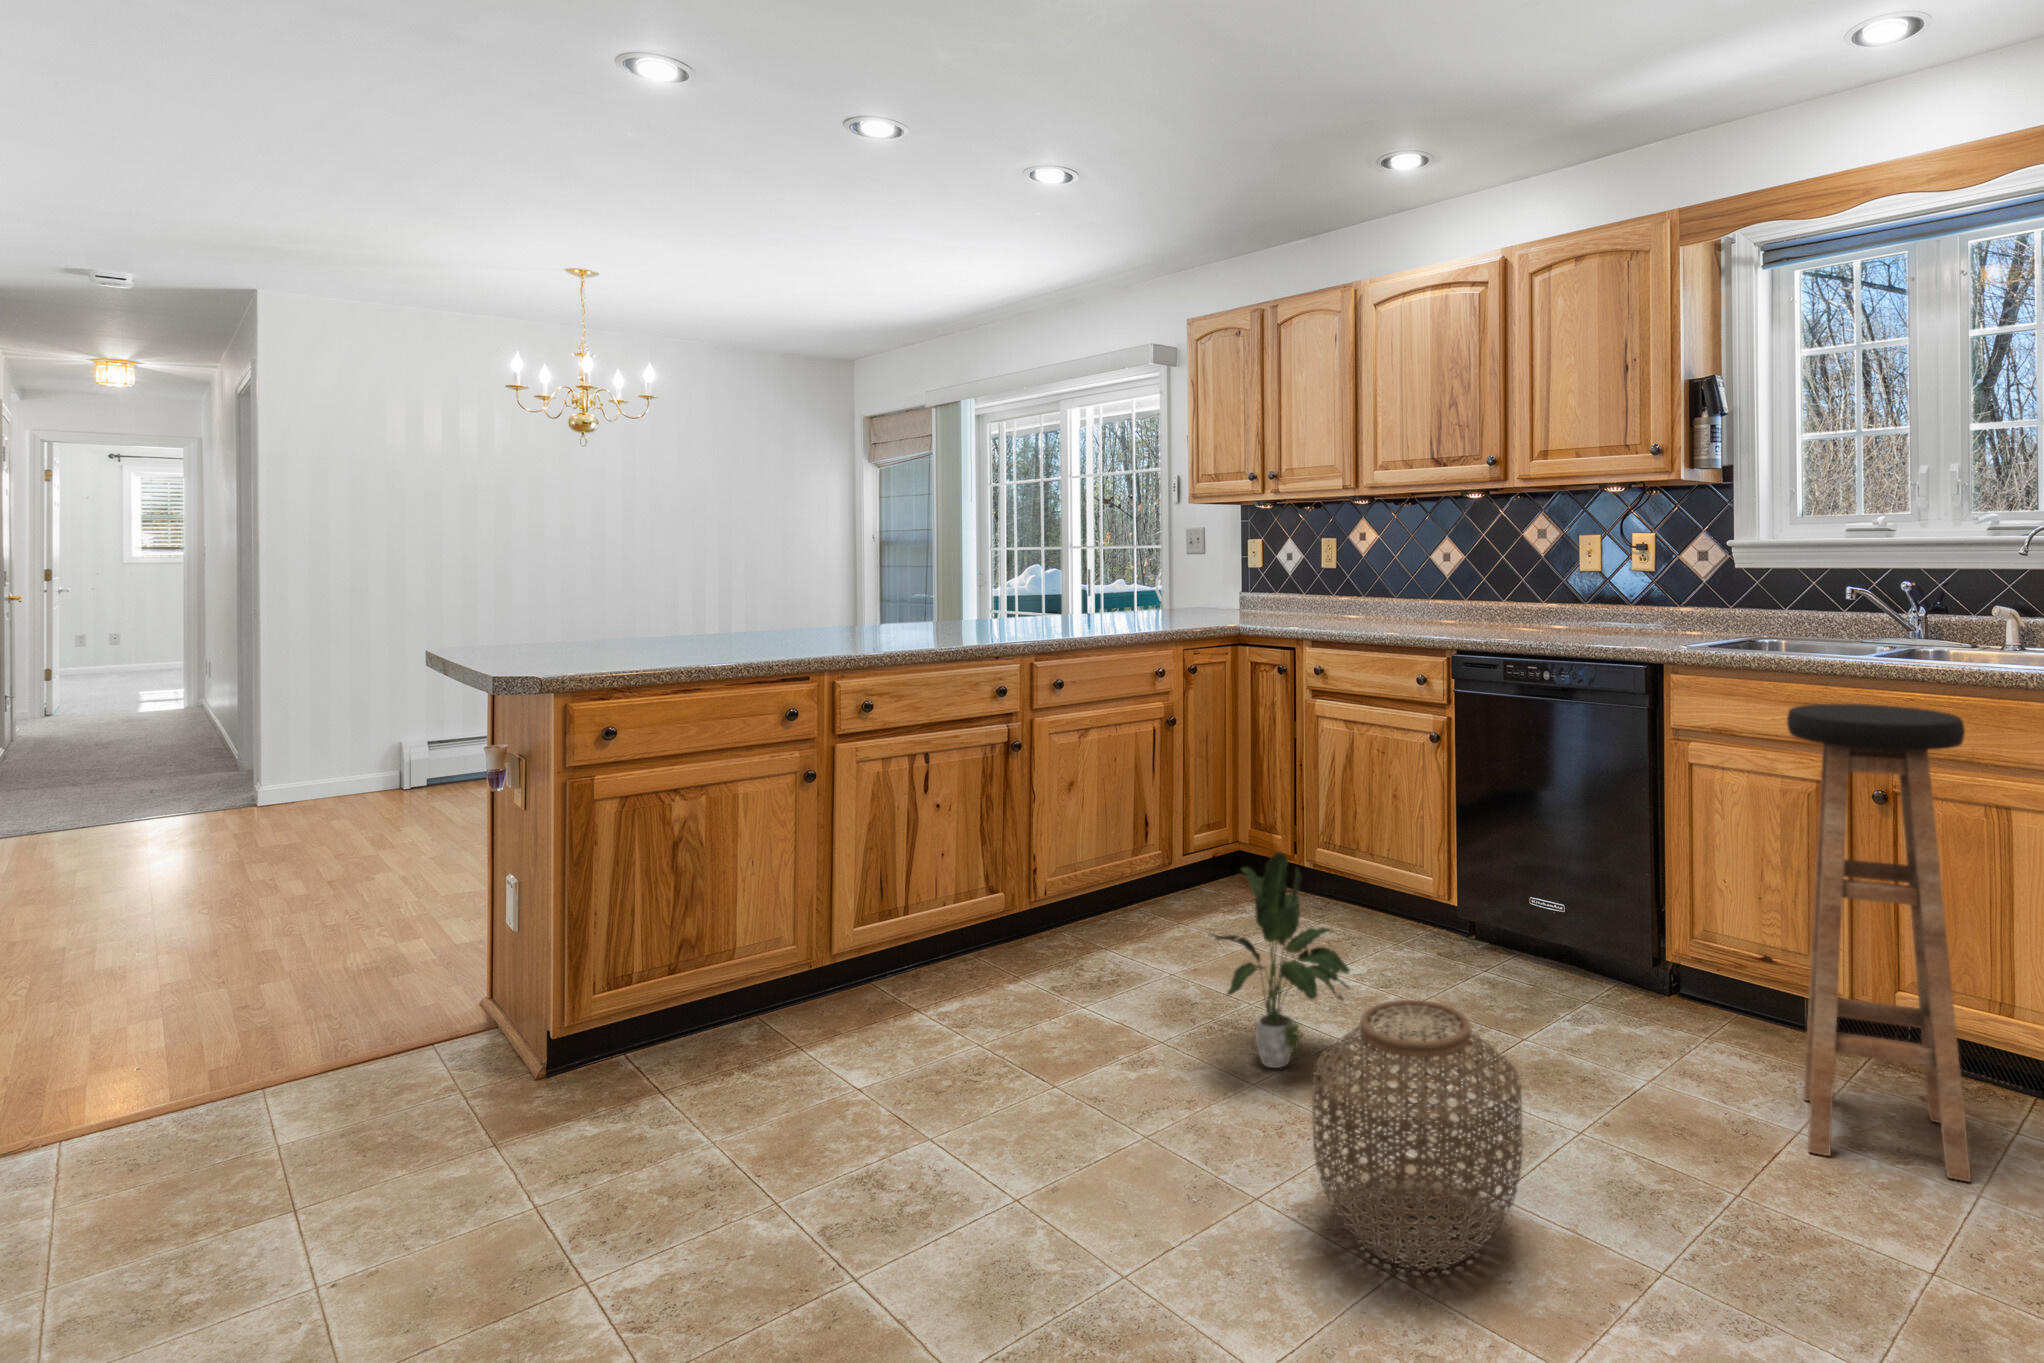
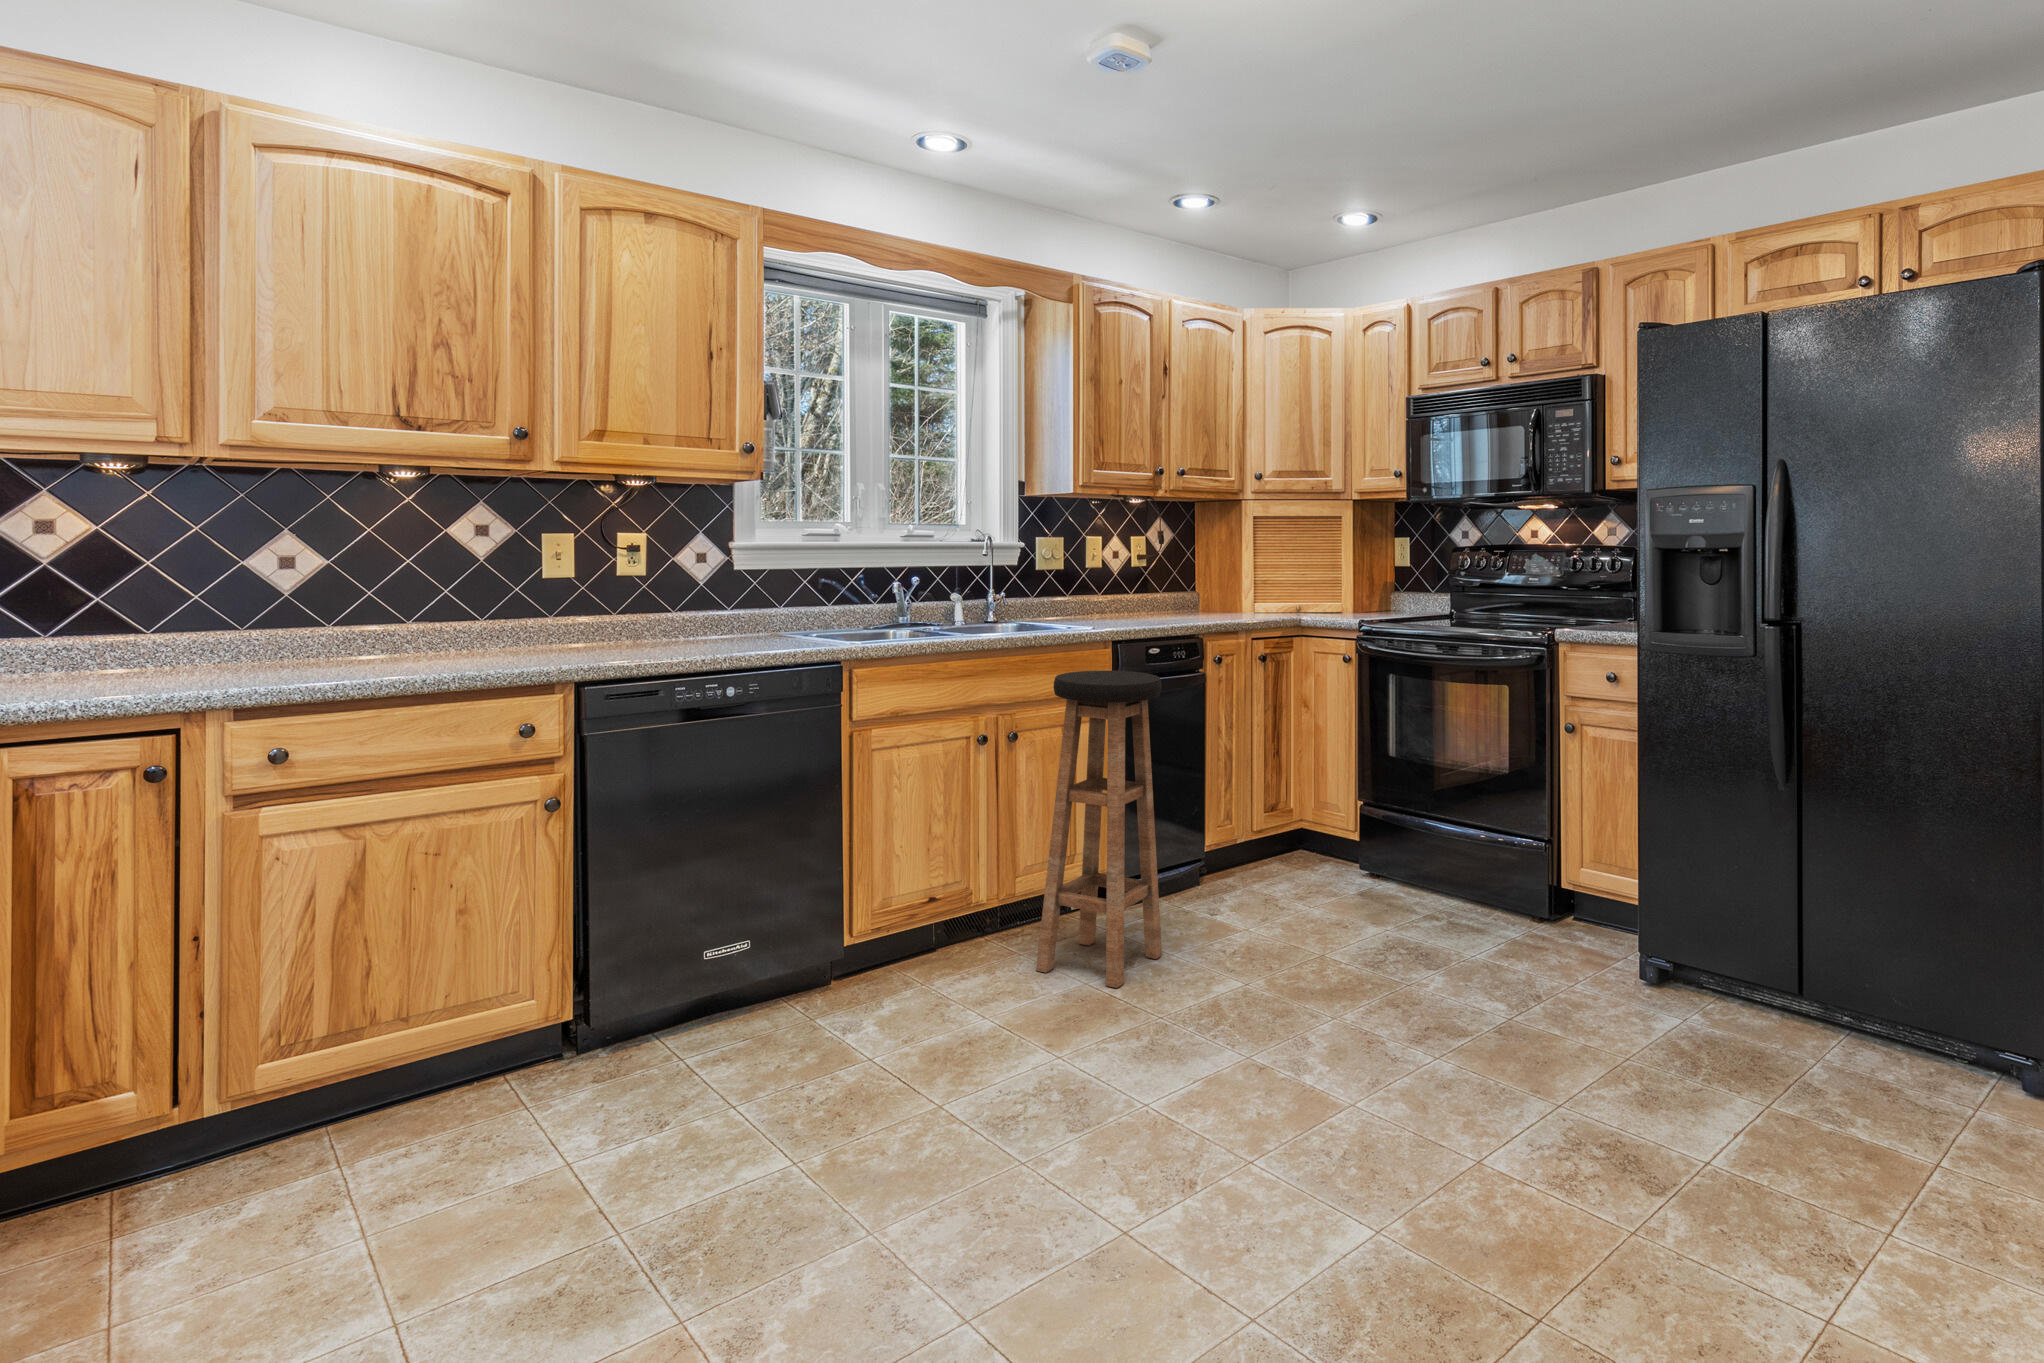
potted plant: present [1211,852,1349,1068] -> none [767,955,948,1221]
woven basket: present [1312,1000,1522,1268] -> none [1118,959,1290,1178]

